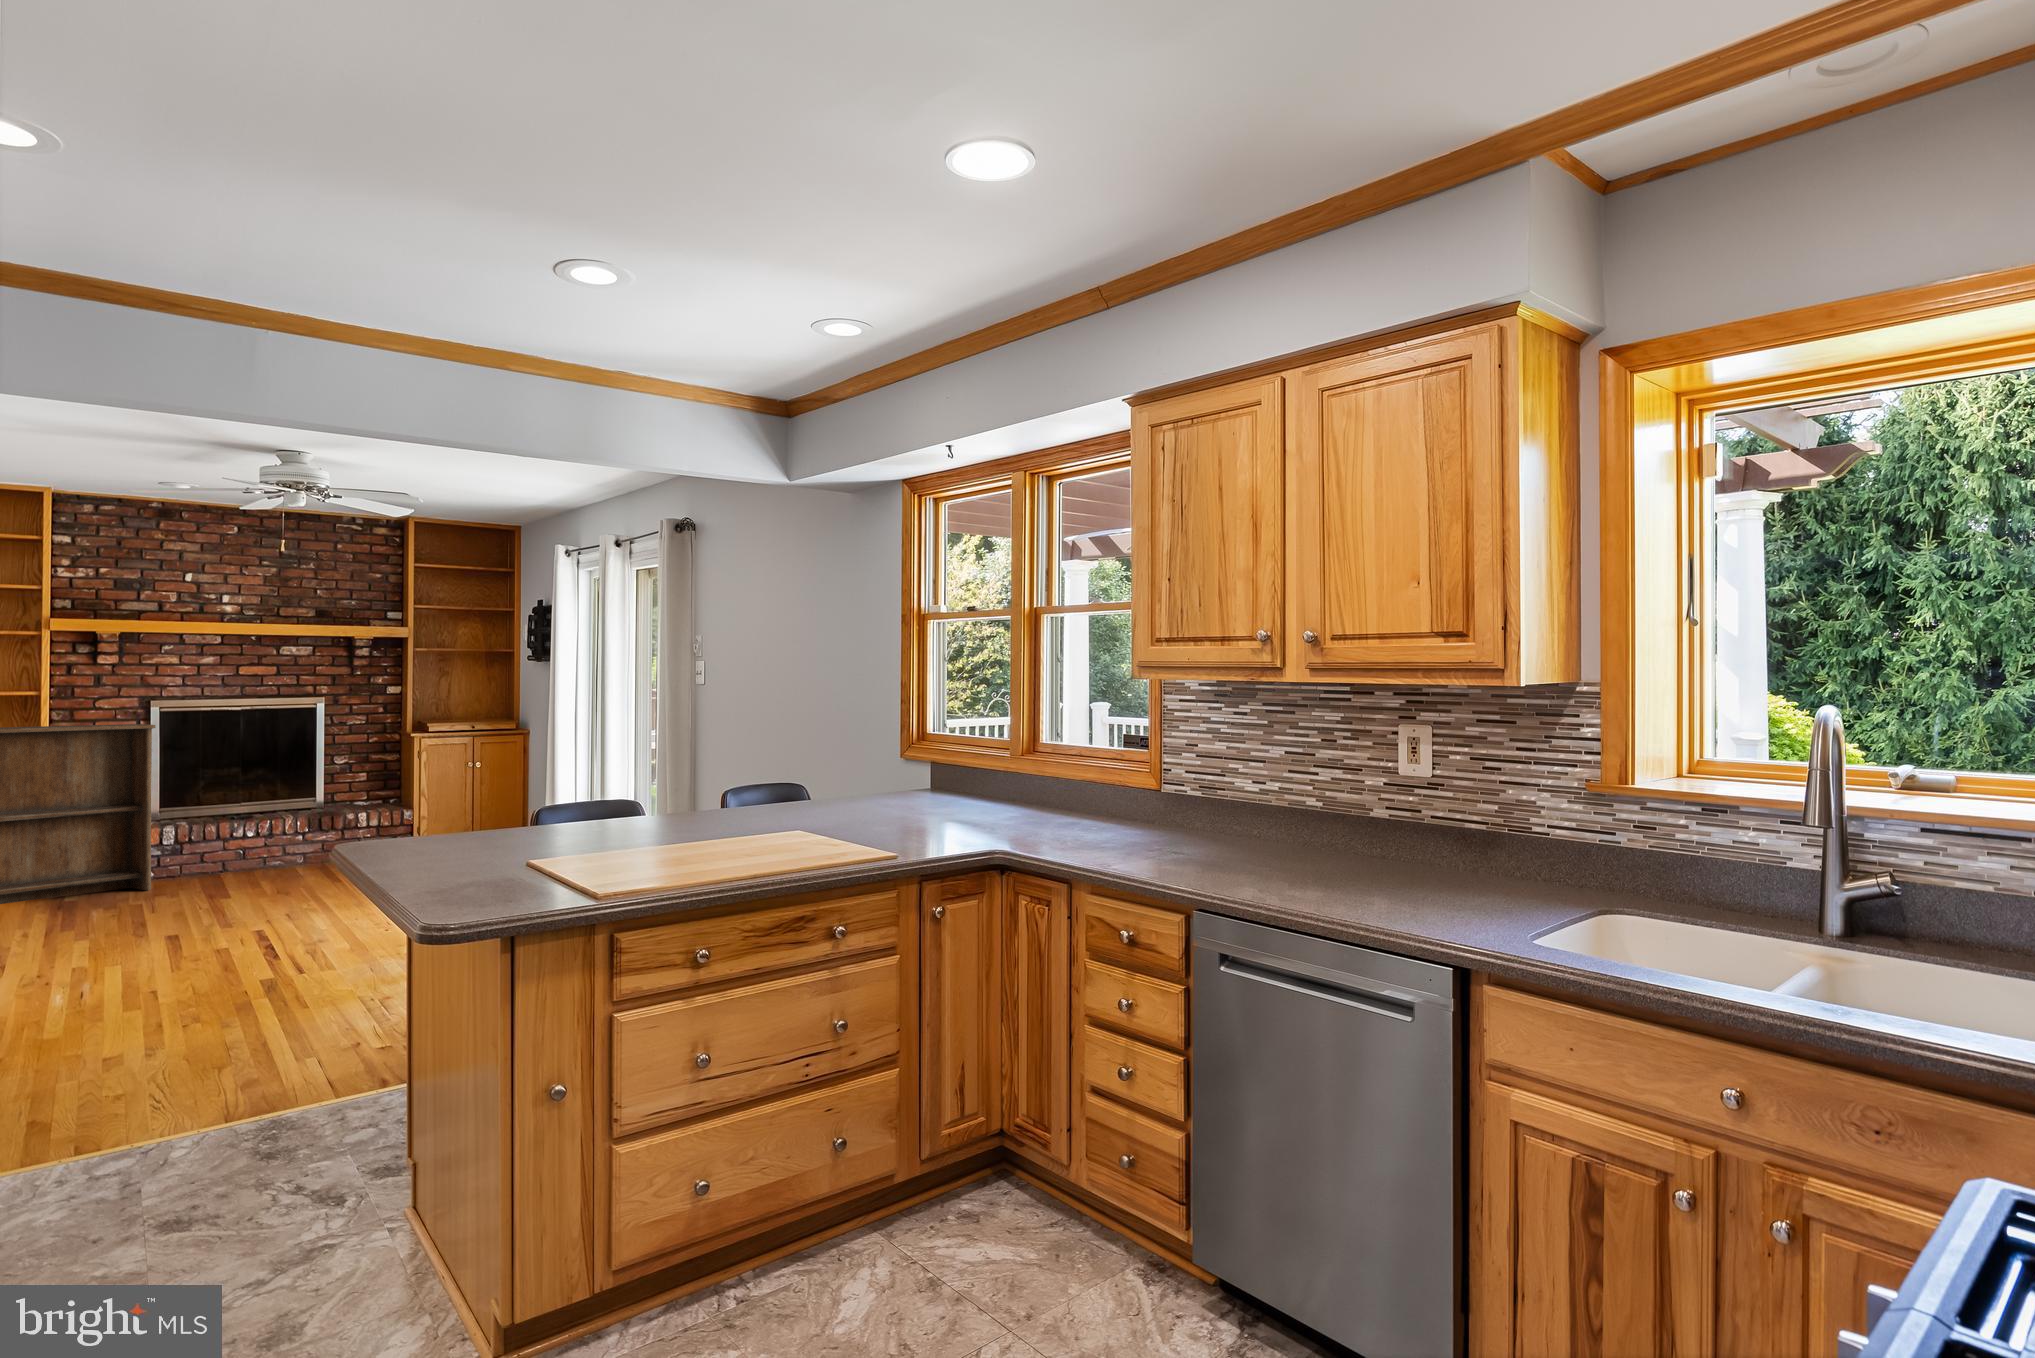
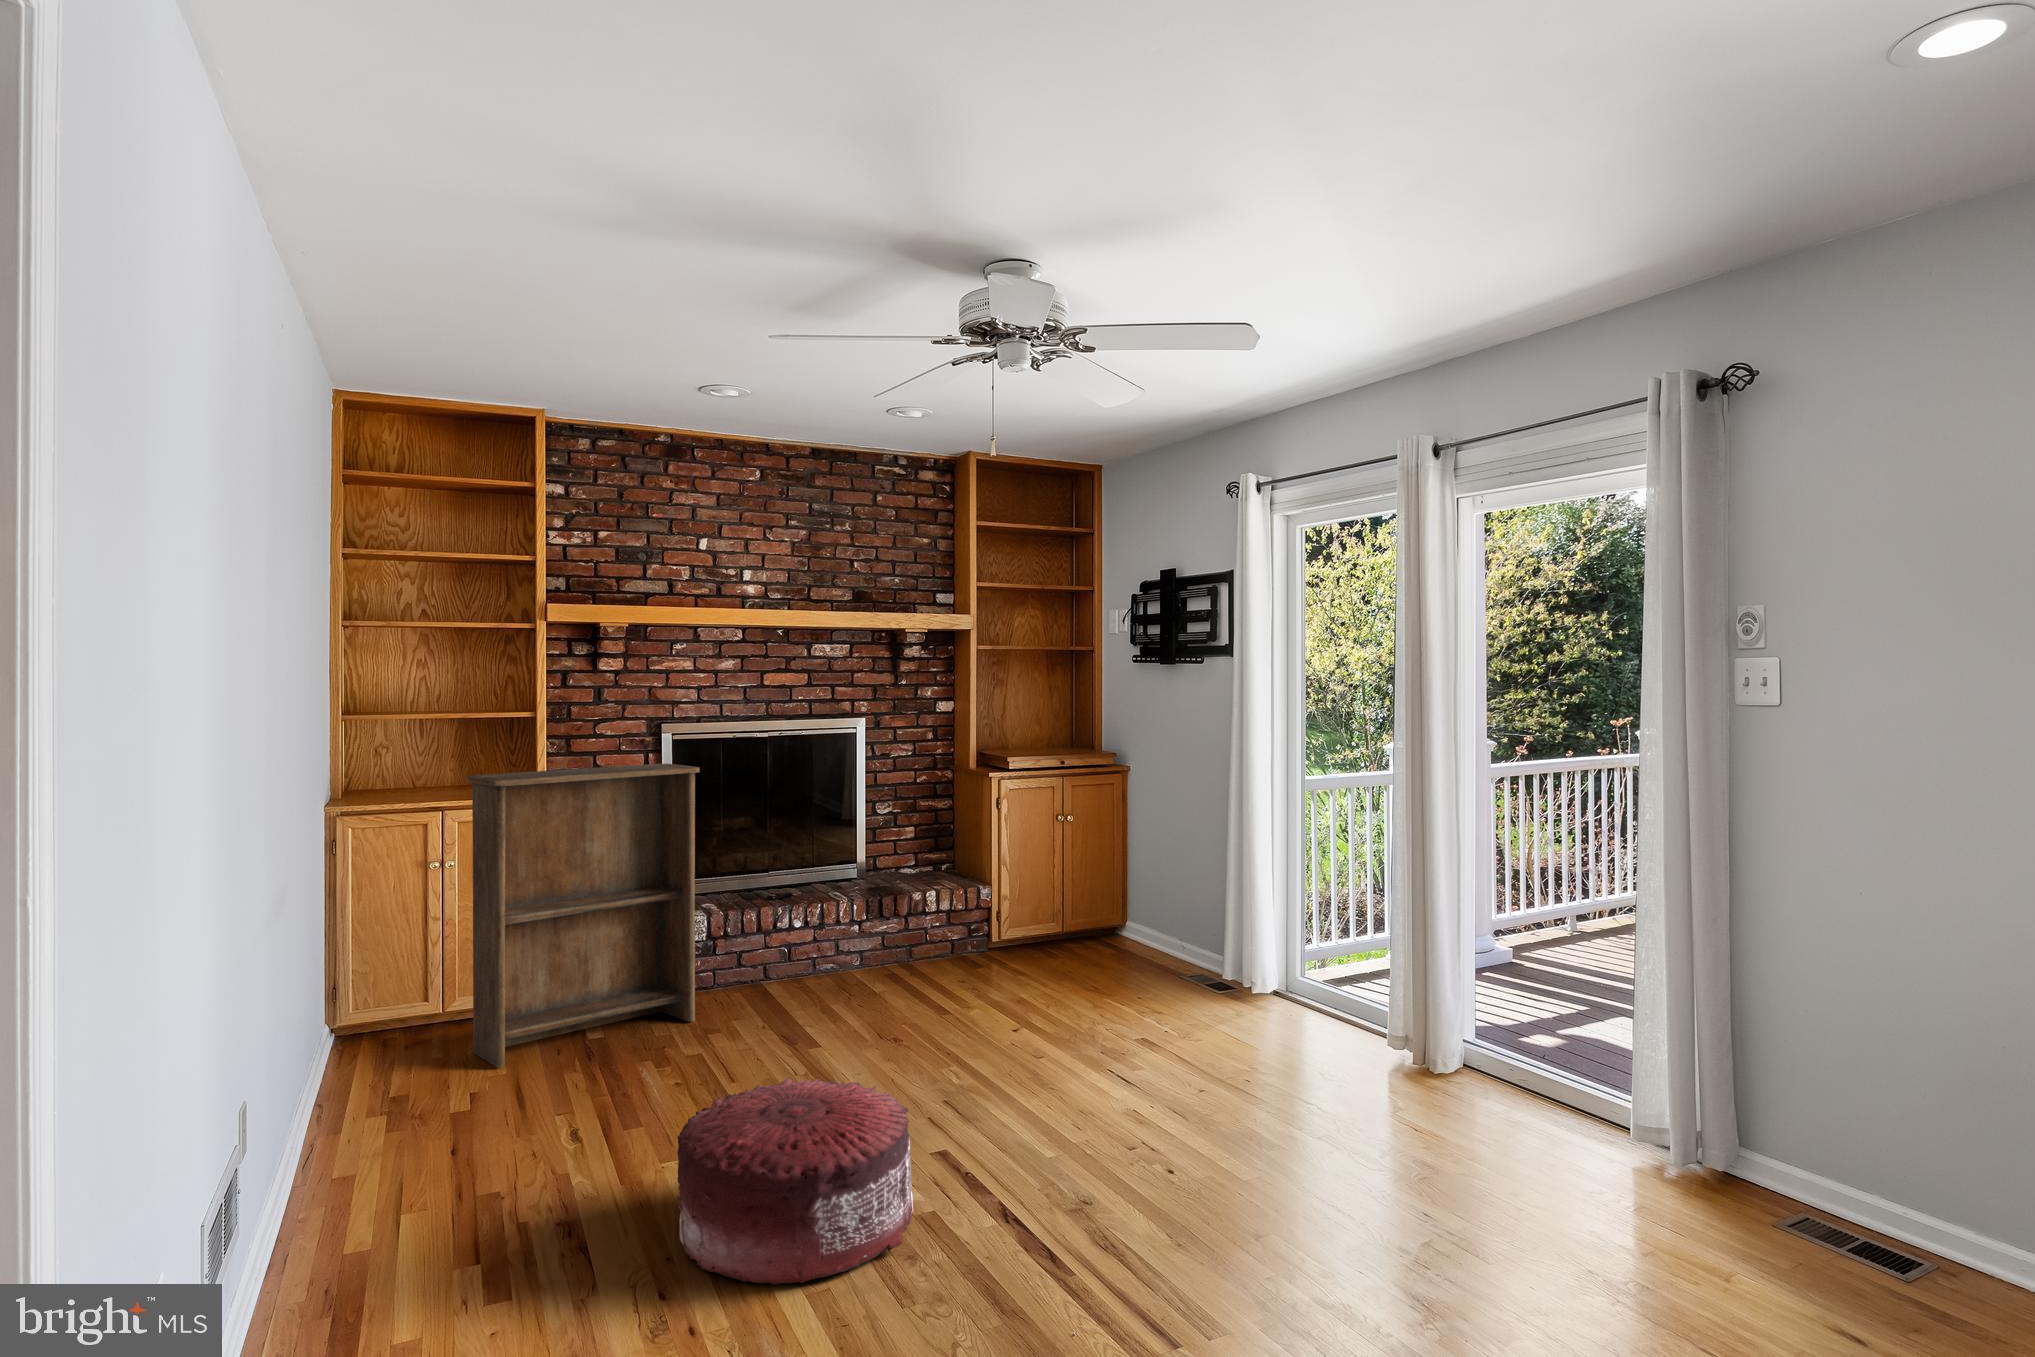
pouf: none [60,879,216,960] -> present [677,1077,914,1284]

